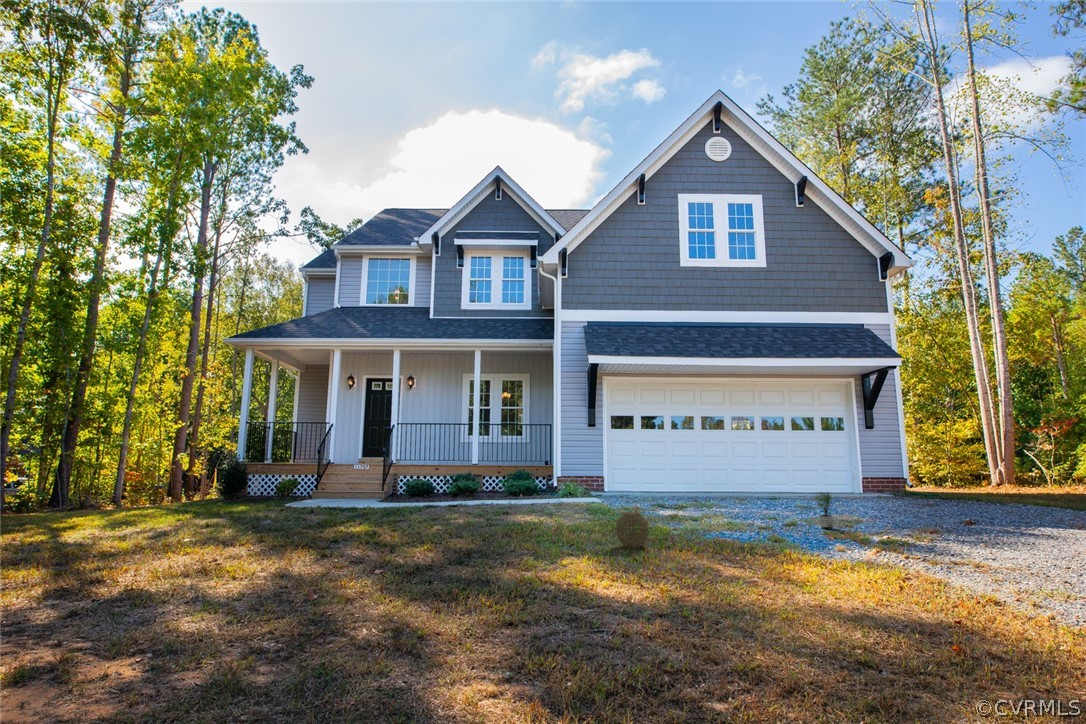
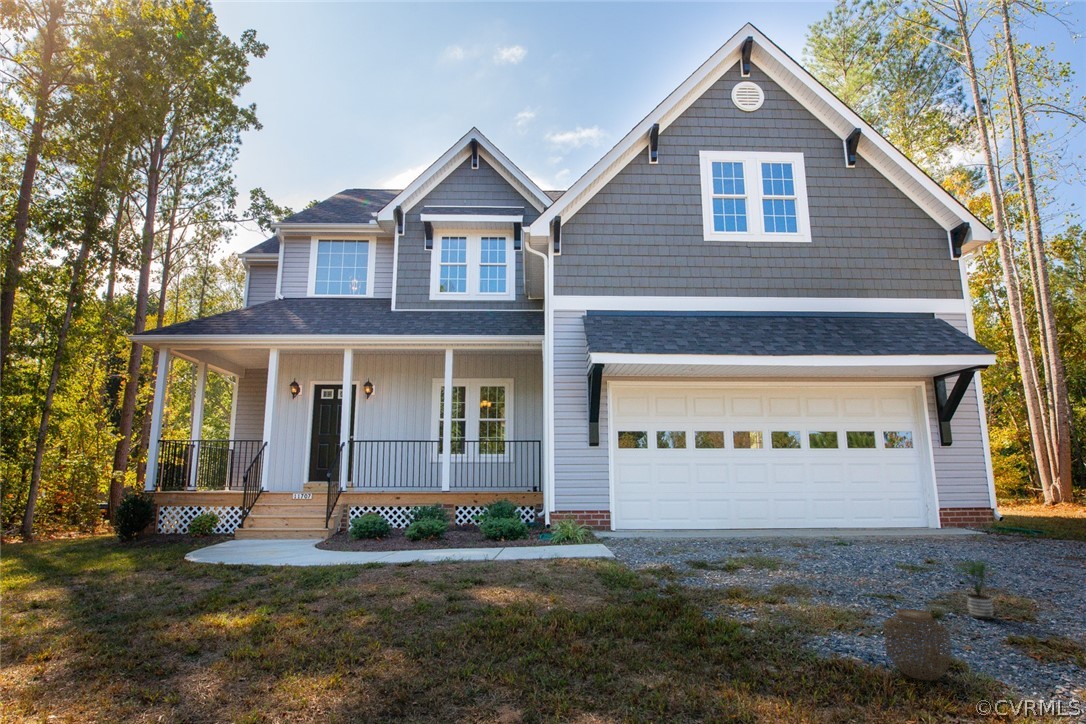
woven basket: present [616,512,648,548] -> present [884,609,951,680]

